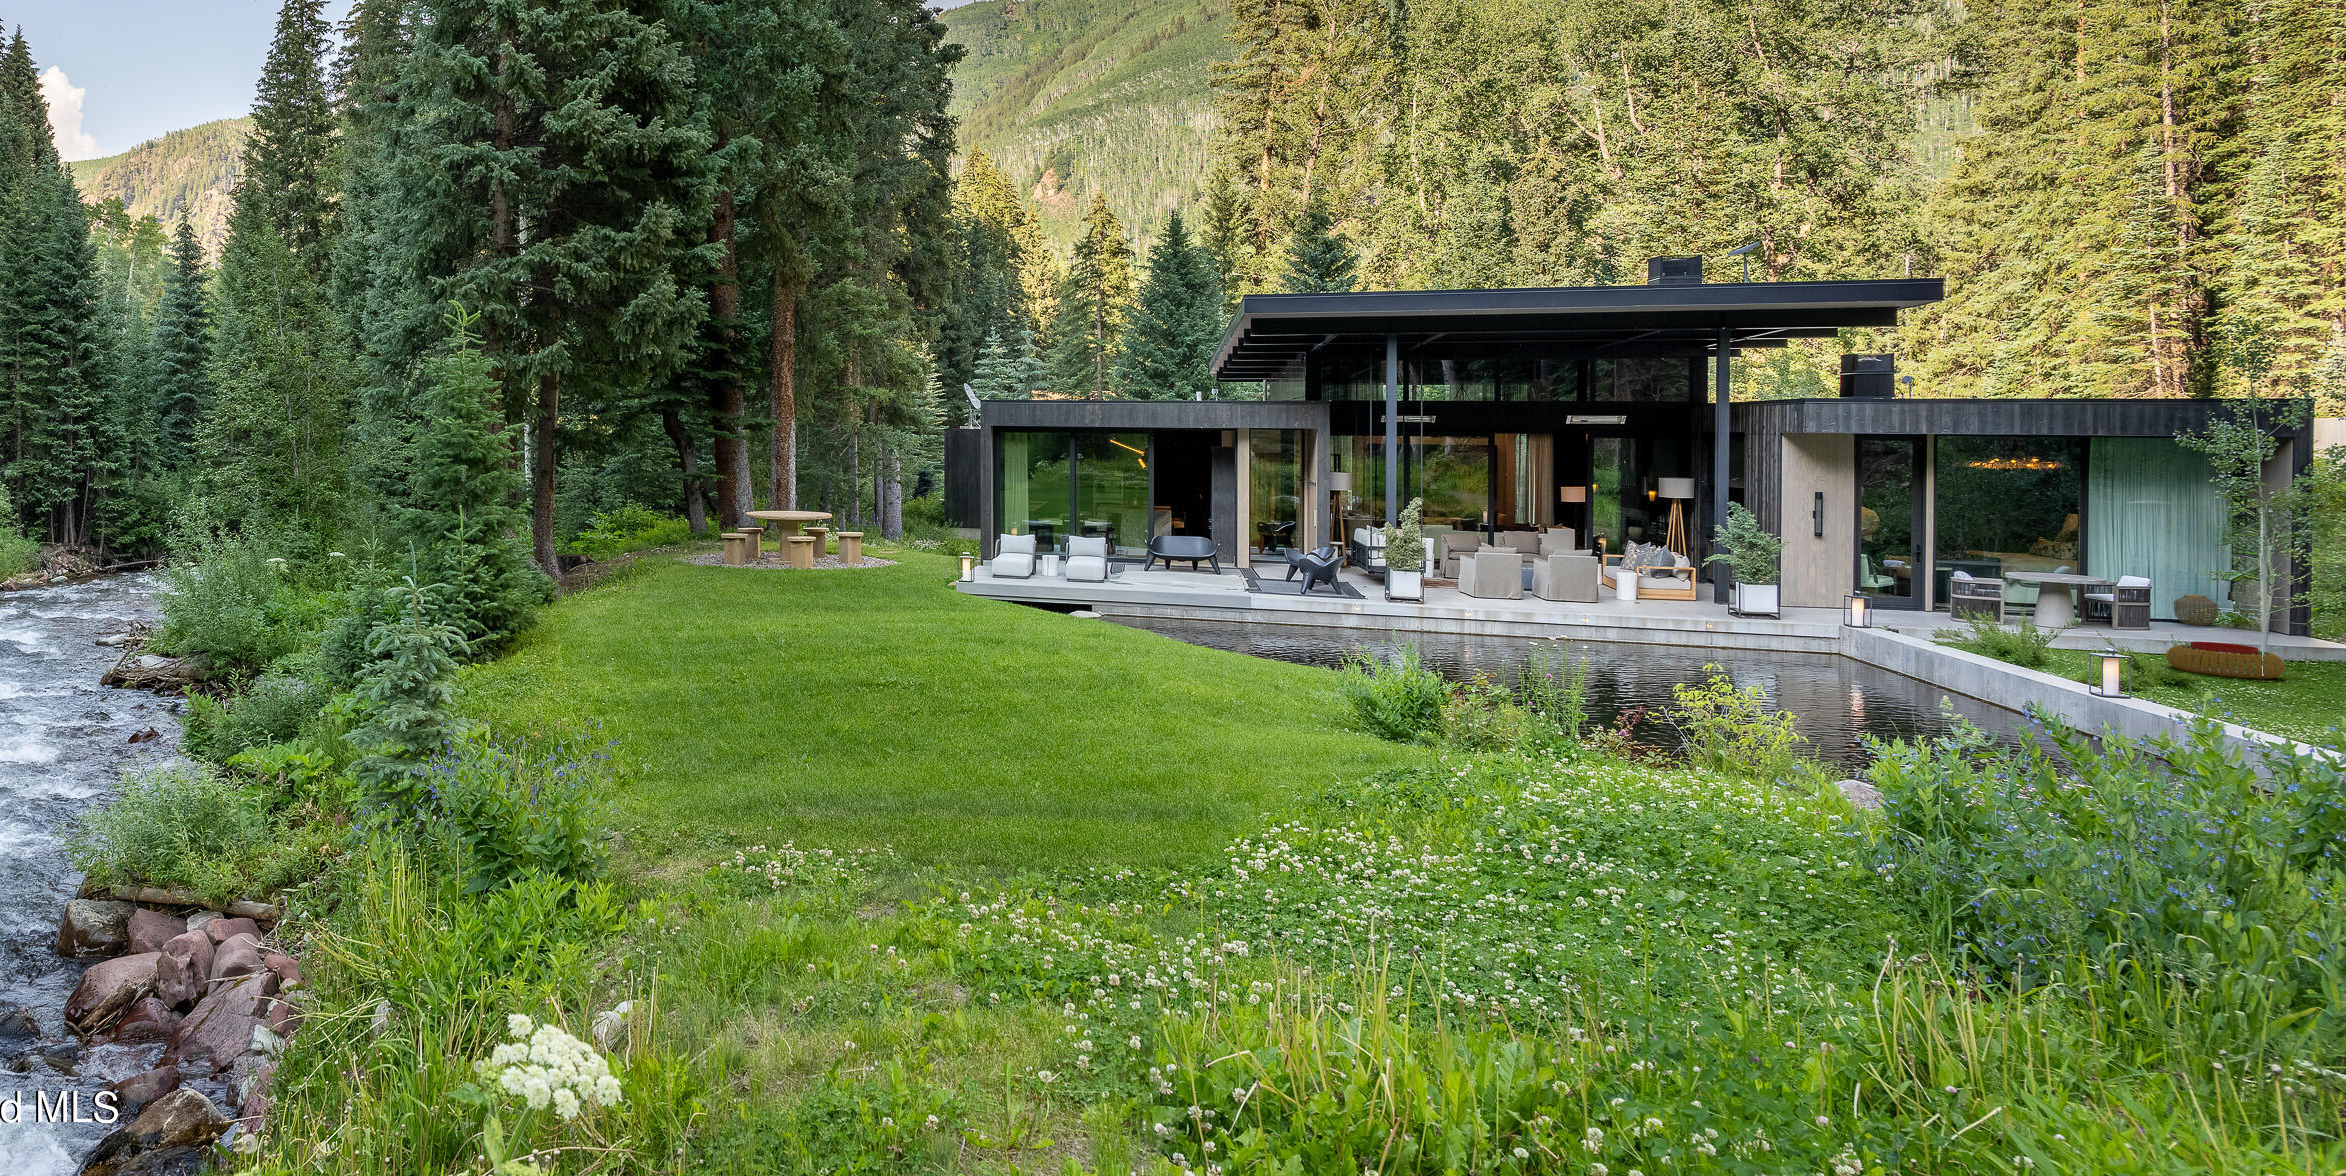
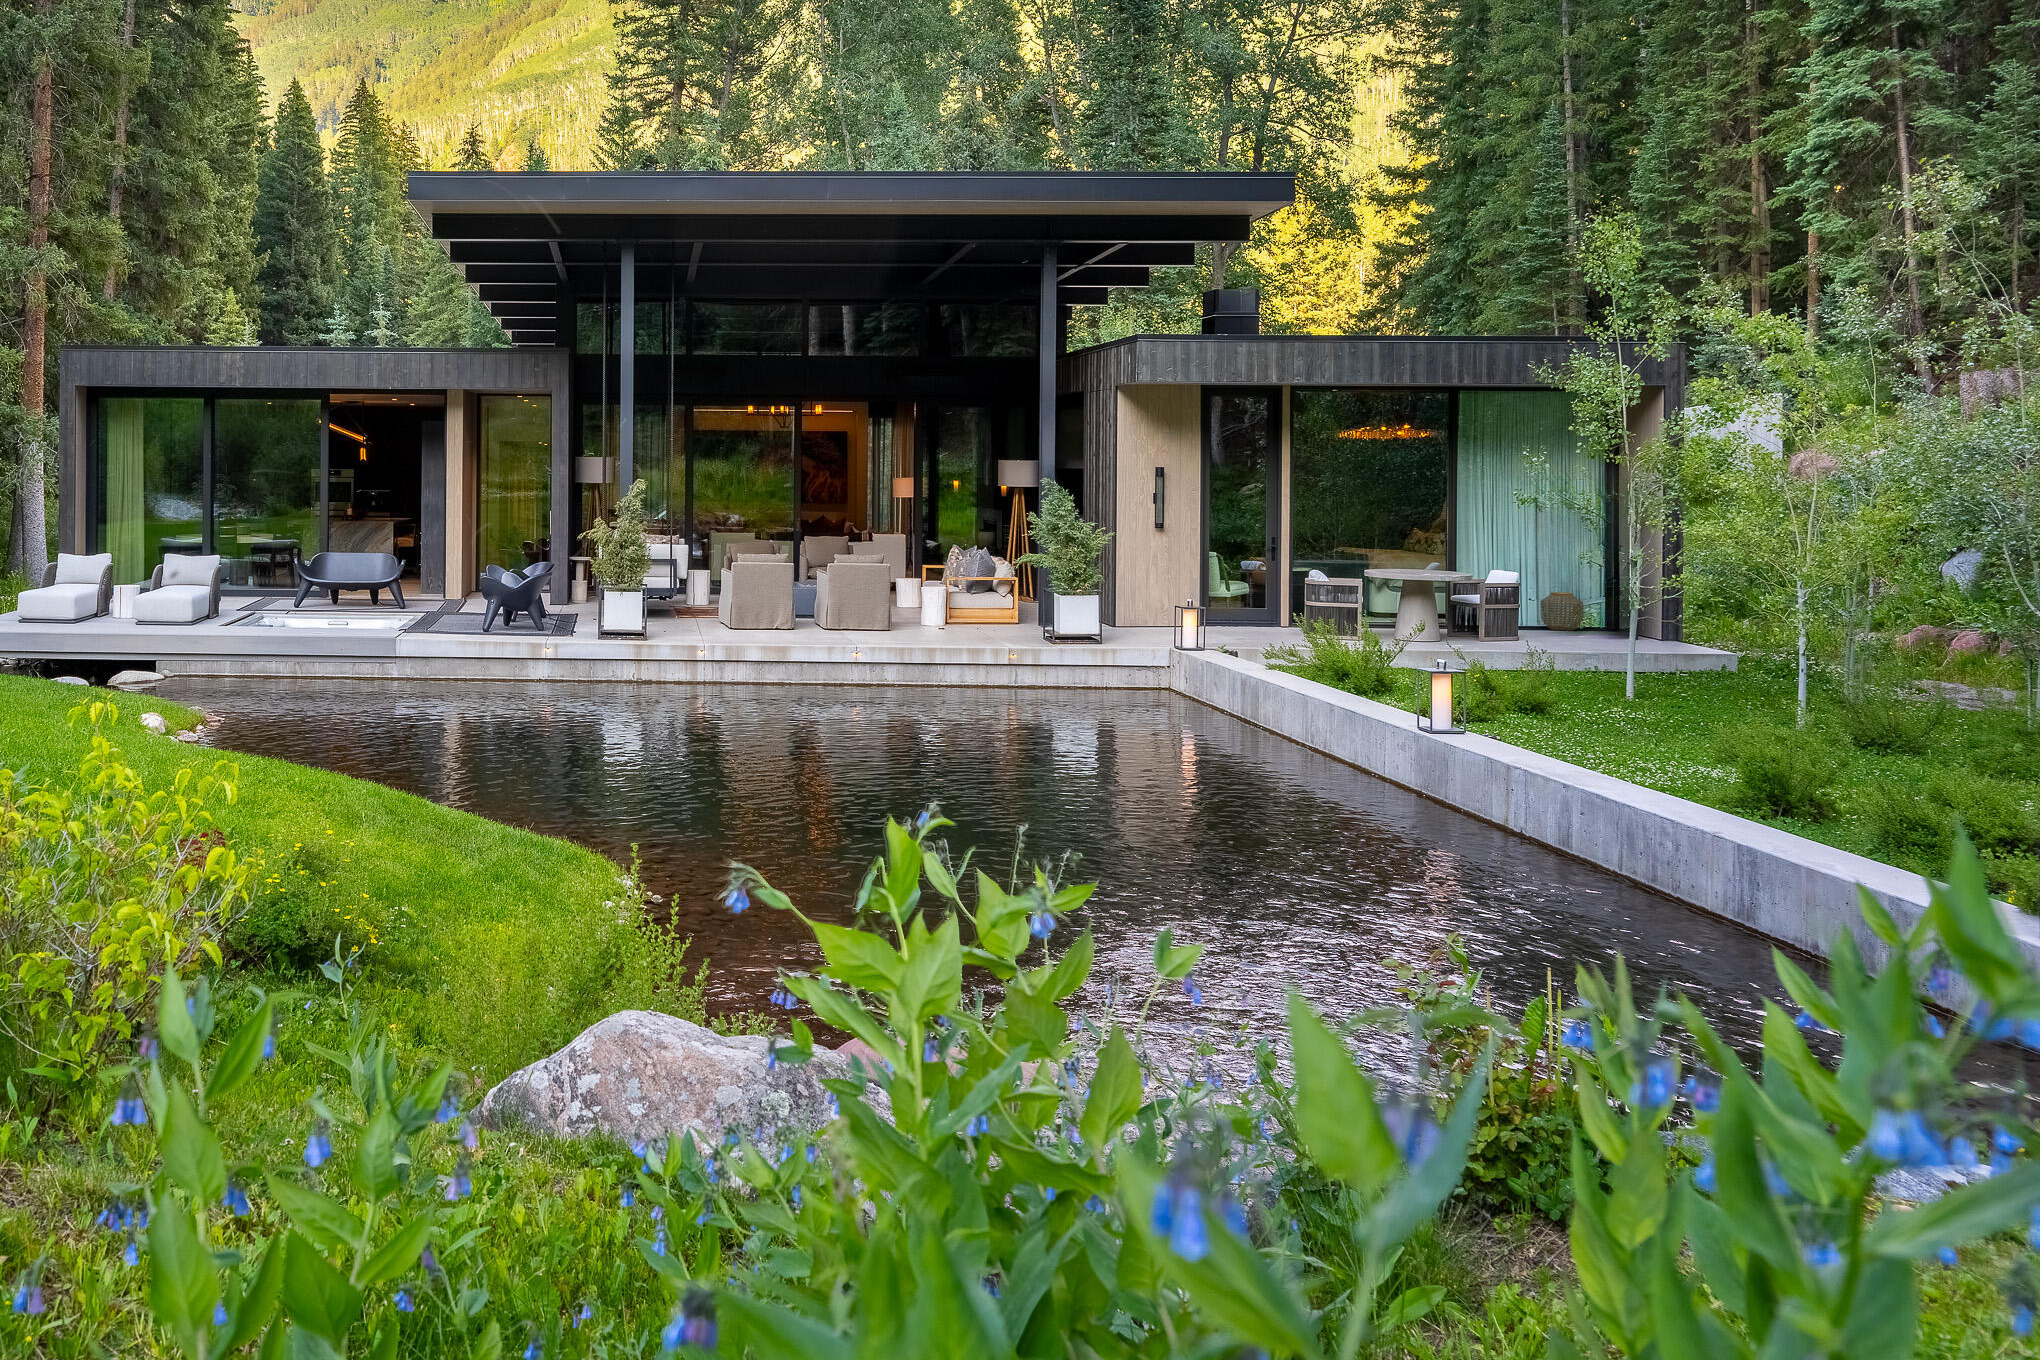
pouf: present [2166,642,2285,679] -> none [1526,649,1652,696]

